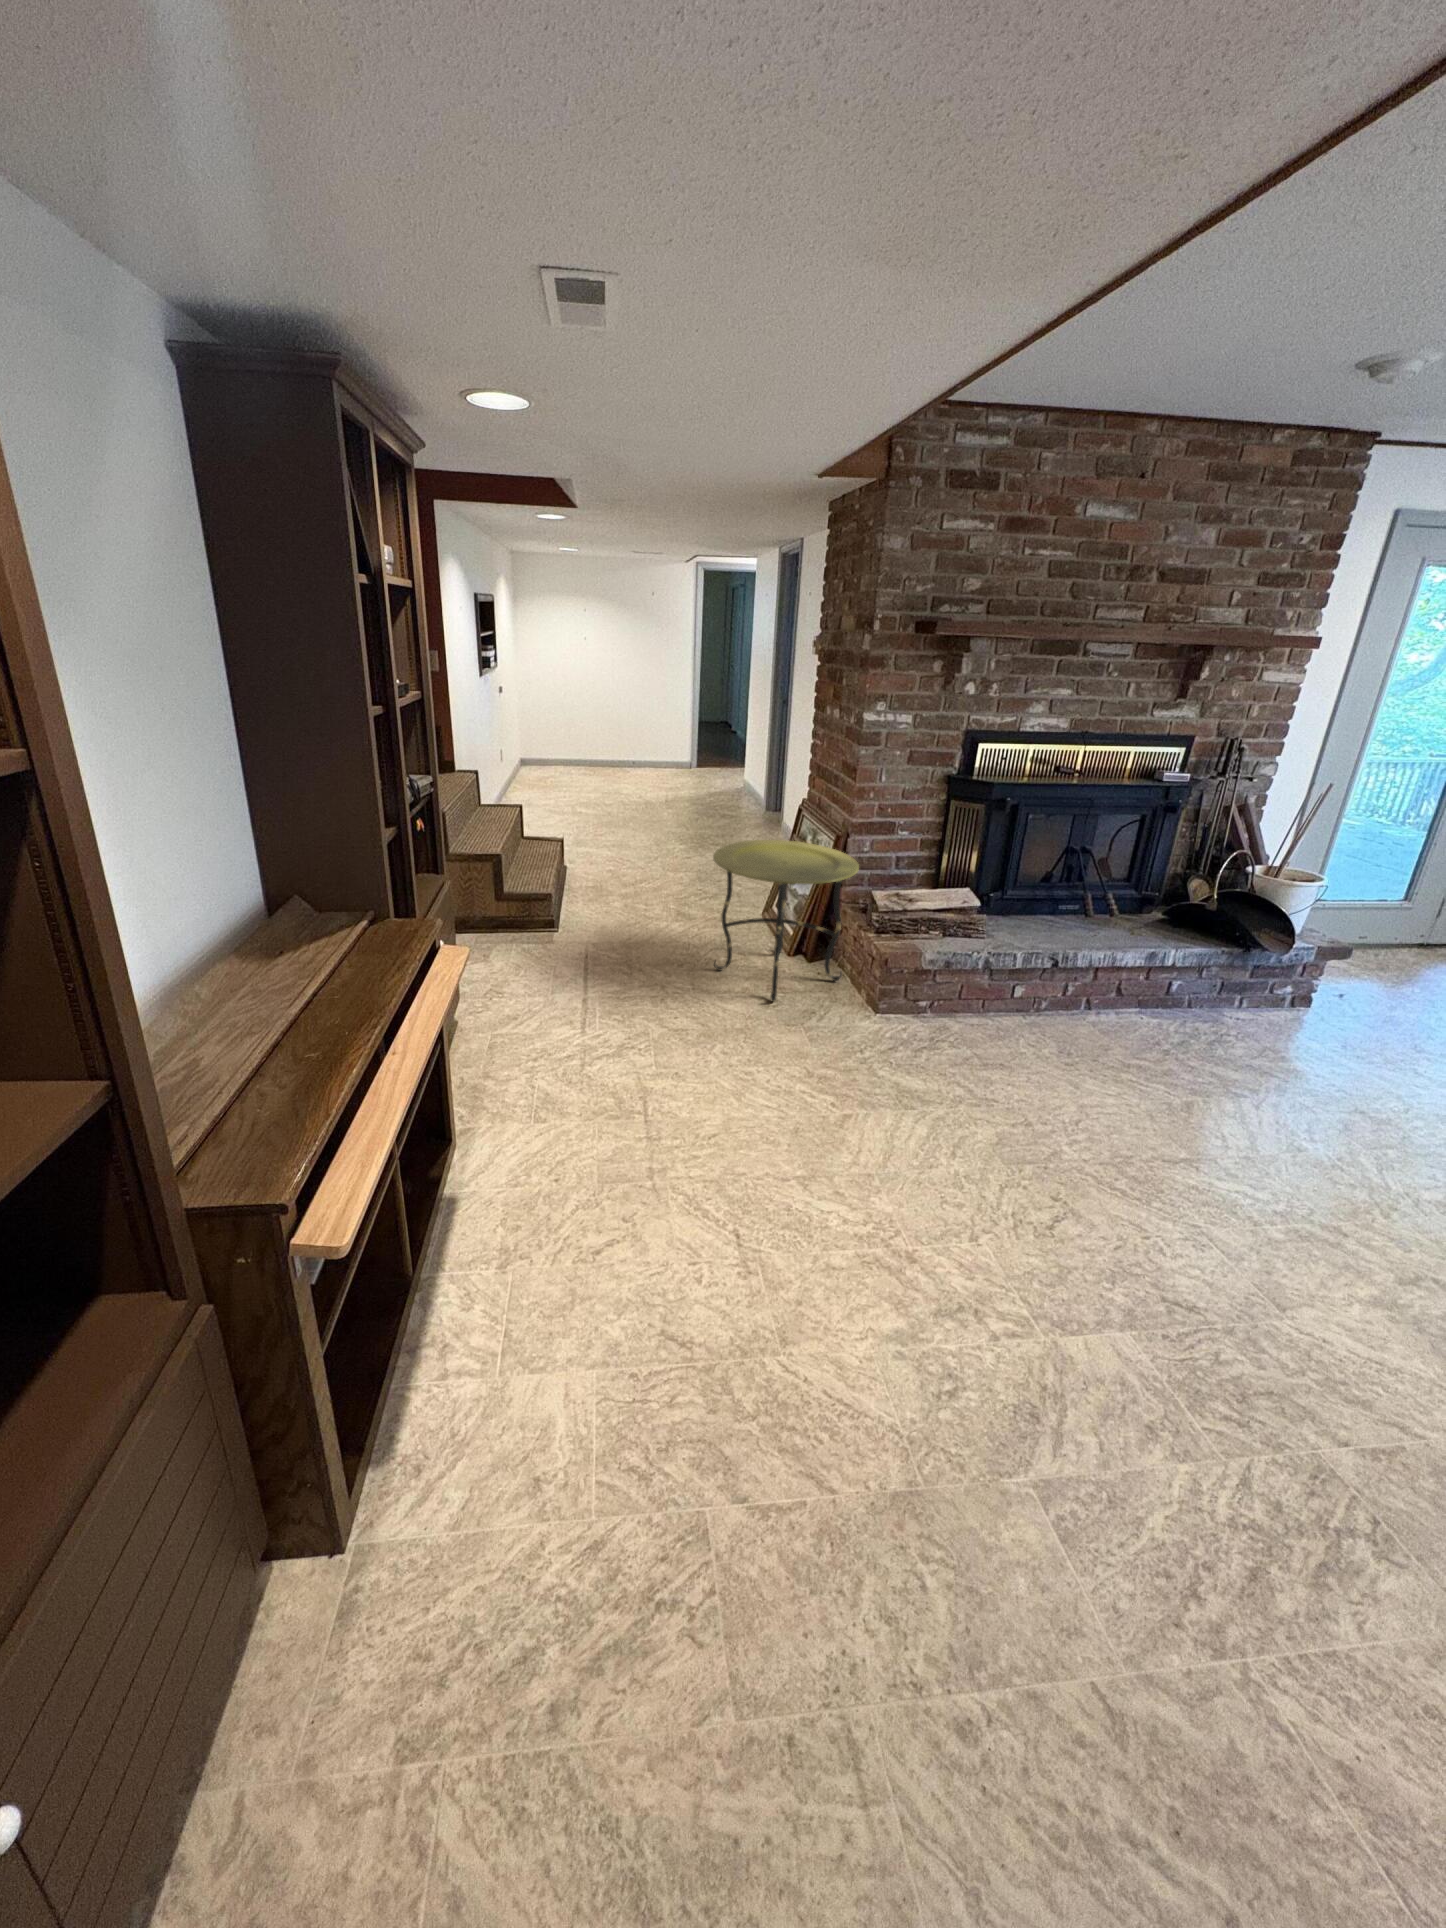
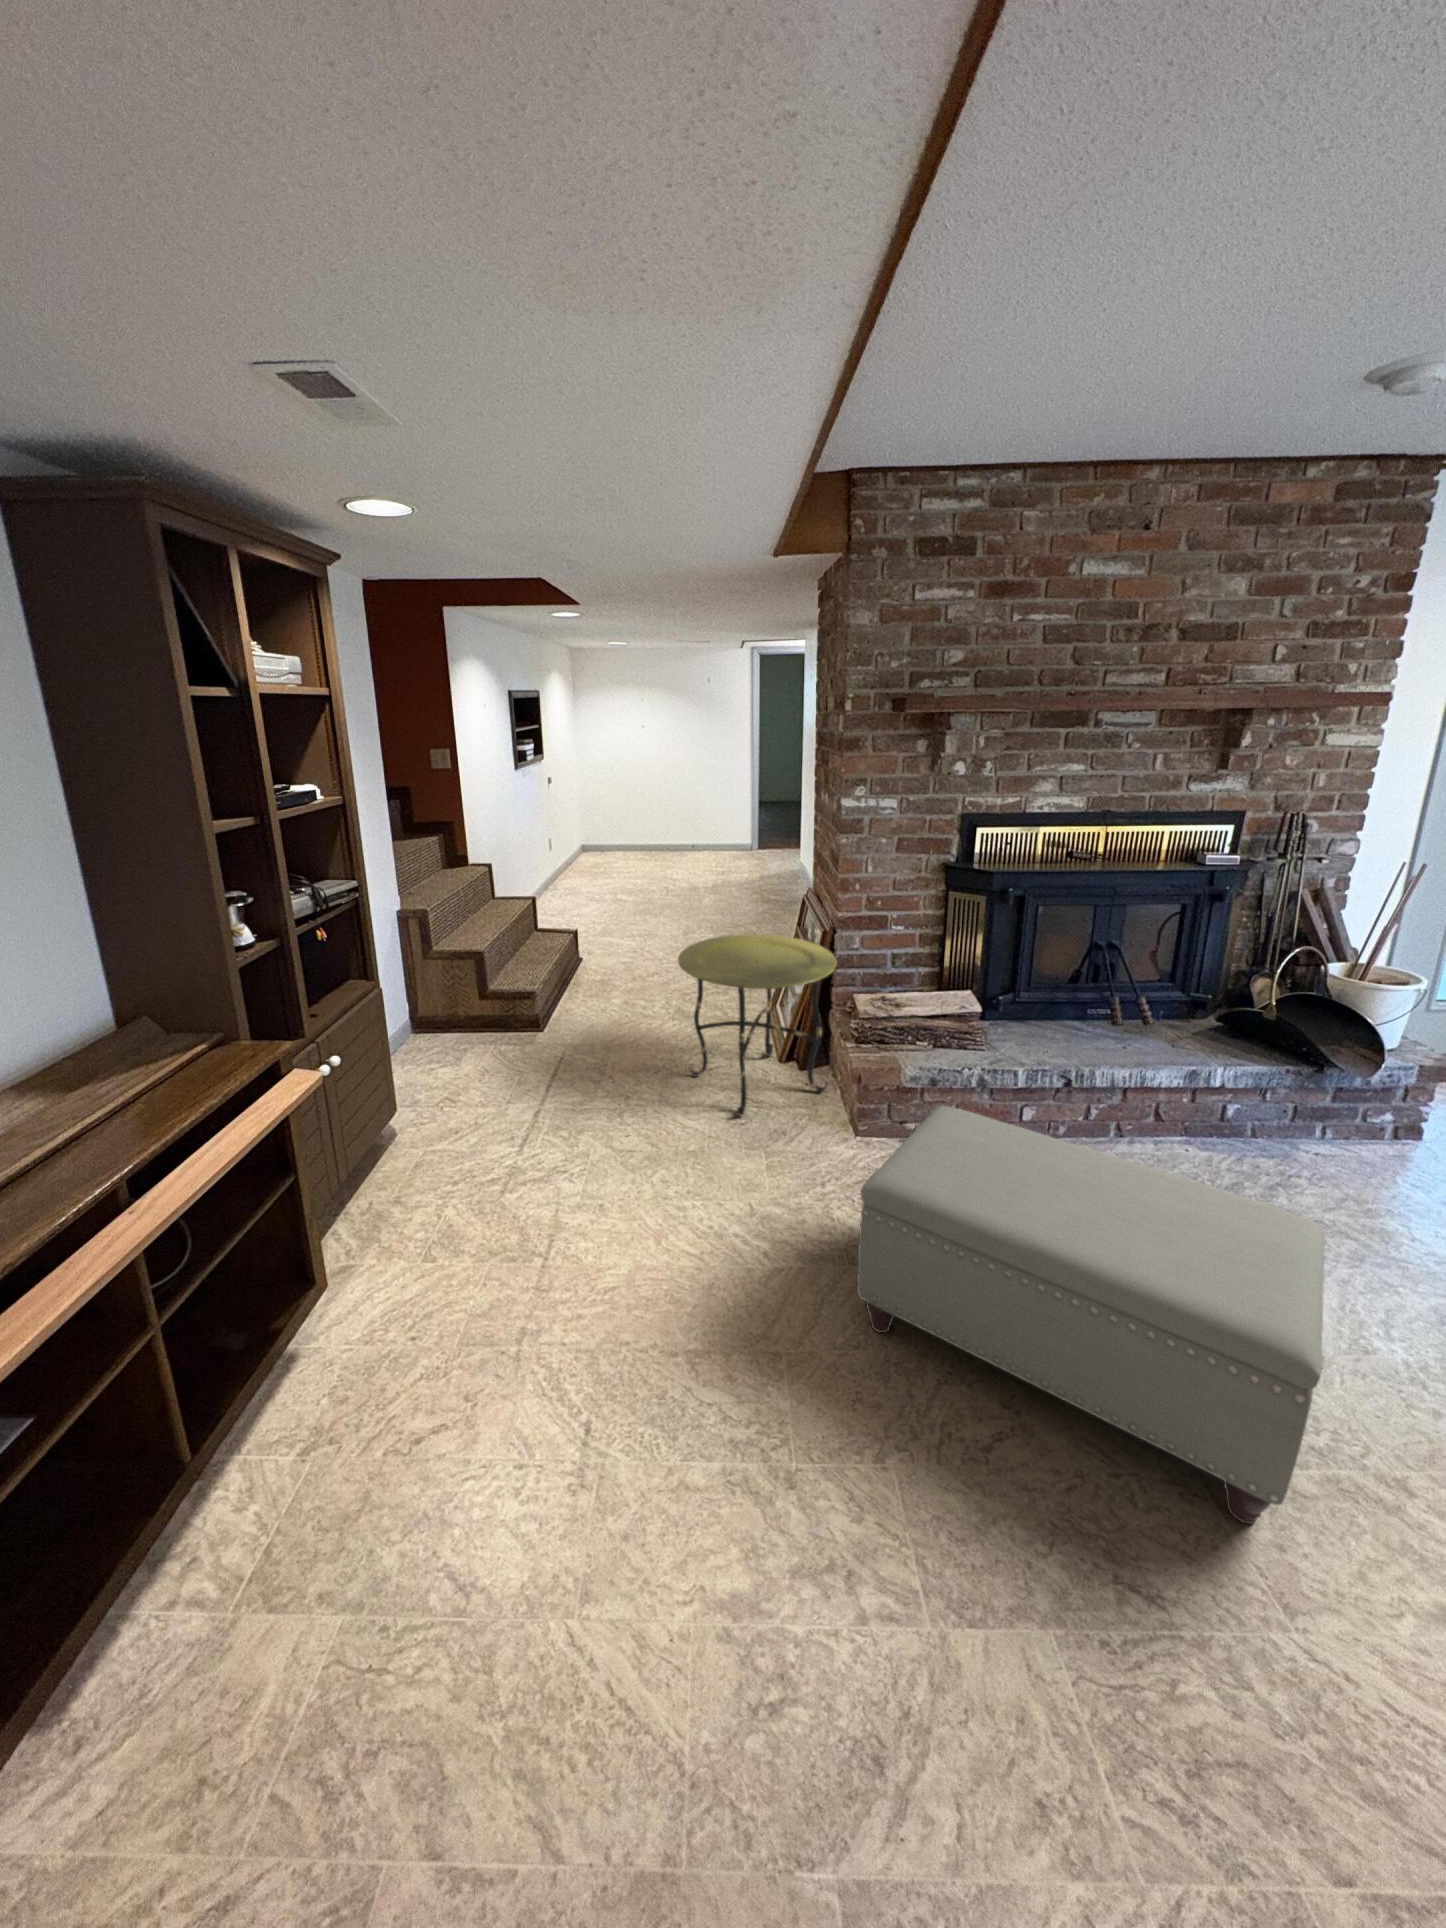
ottoman: none [931,976,1316,1258] -> present [857,1106,1325,1524]

